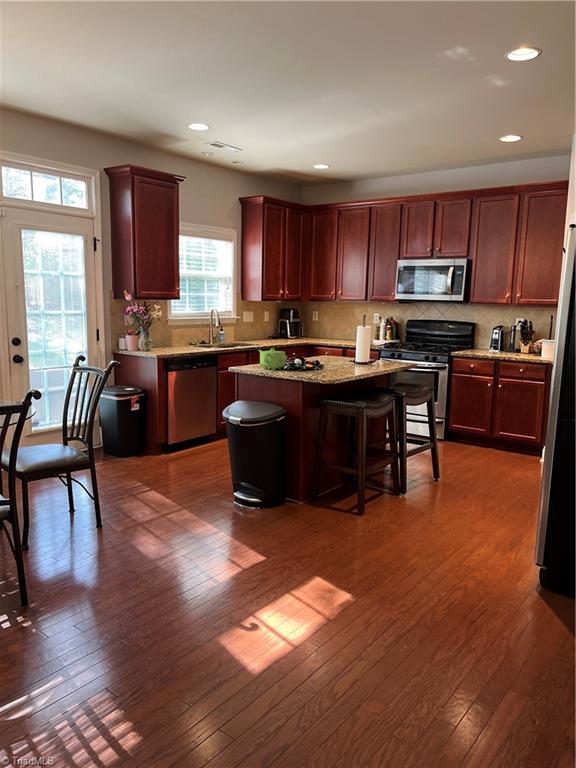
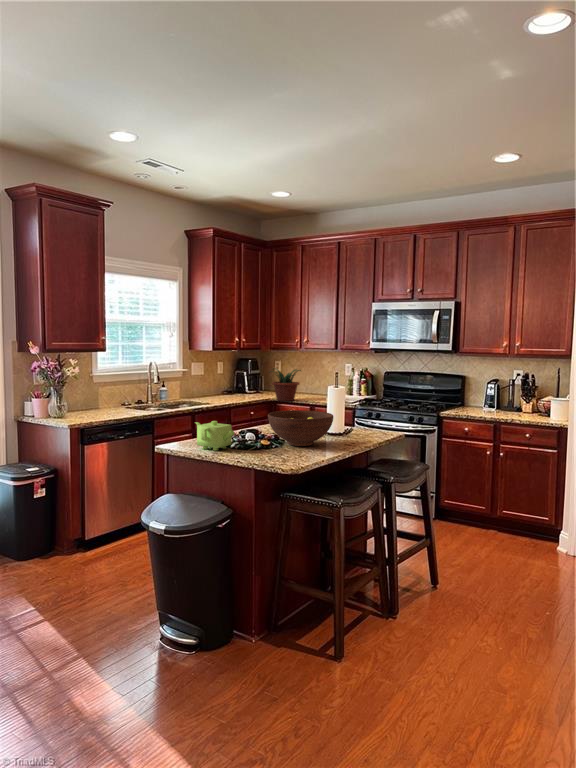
potted plant: none [308,316,337,344] -> present [272,369,301,401]
fruit bowl: none [312,343,361,369] -> present [268,410,333,446]

